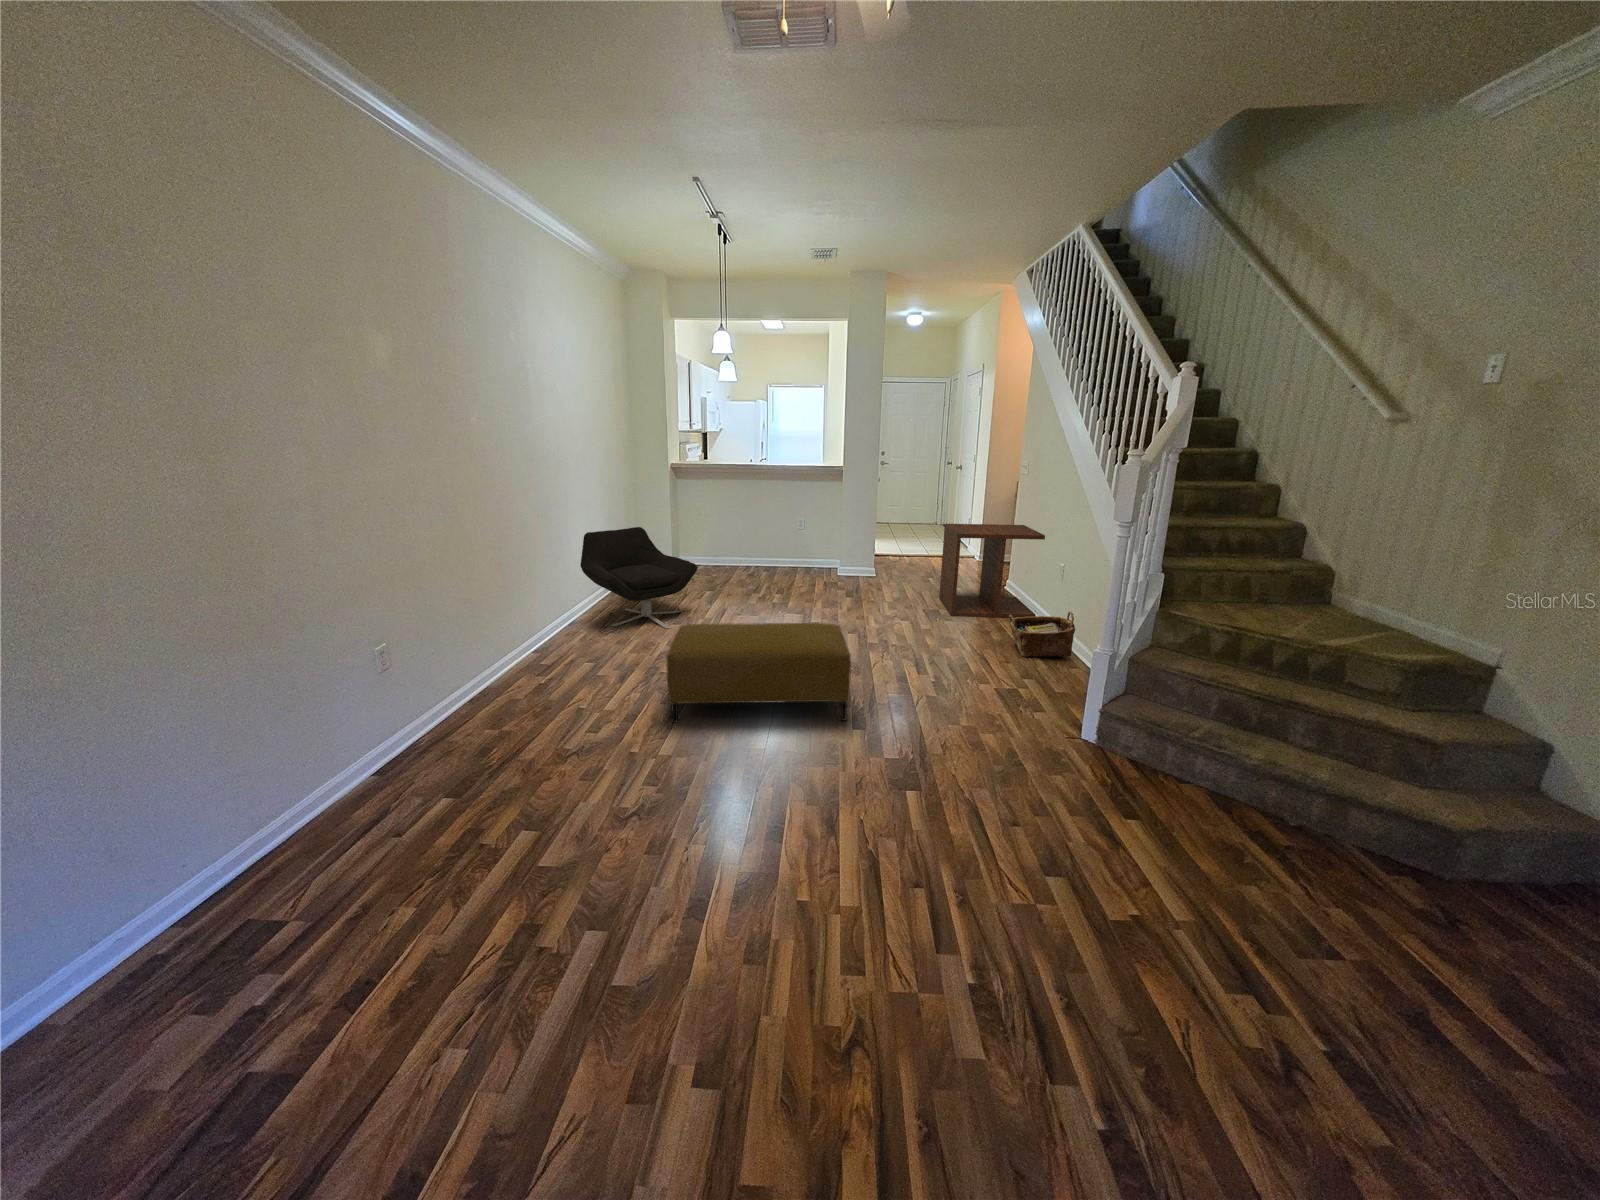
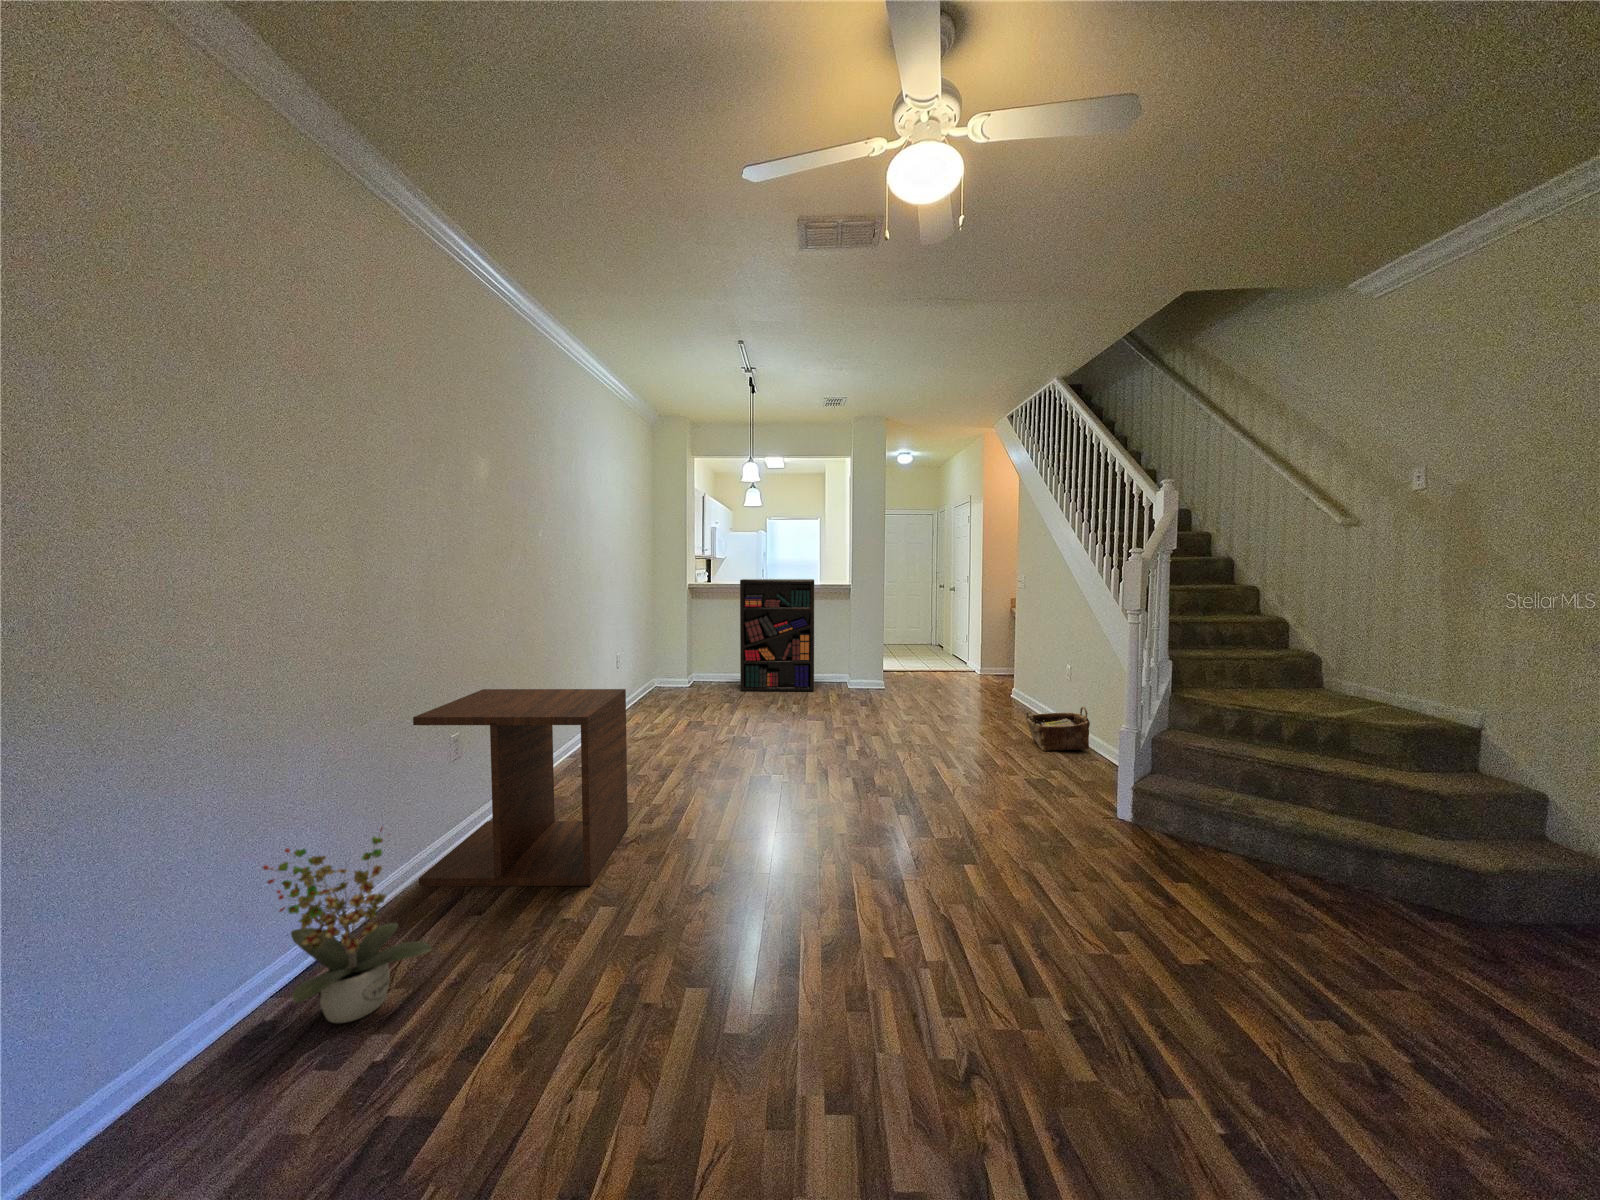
bookshelf: none [721,459,802,580] -> present [740,579,814,691]
side table: present [939,524,1045,618] -> present [413,689,628,886]
lounge chair: present [581,527,698,629] -> none [614,639,725,733]
ottoman: present [666,623,851,723] -> none [719,715,893,811]
potted plant: none [109,770,322,962] -> present [263,828,433,1023]

